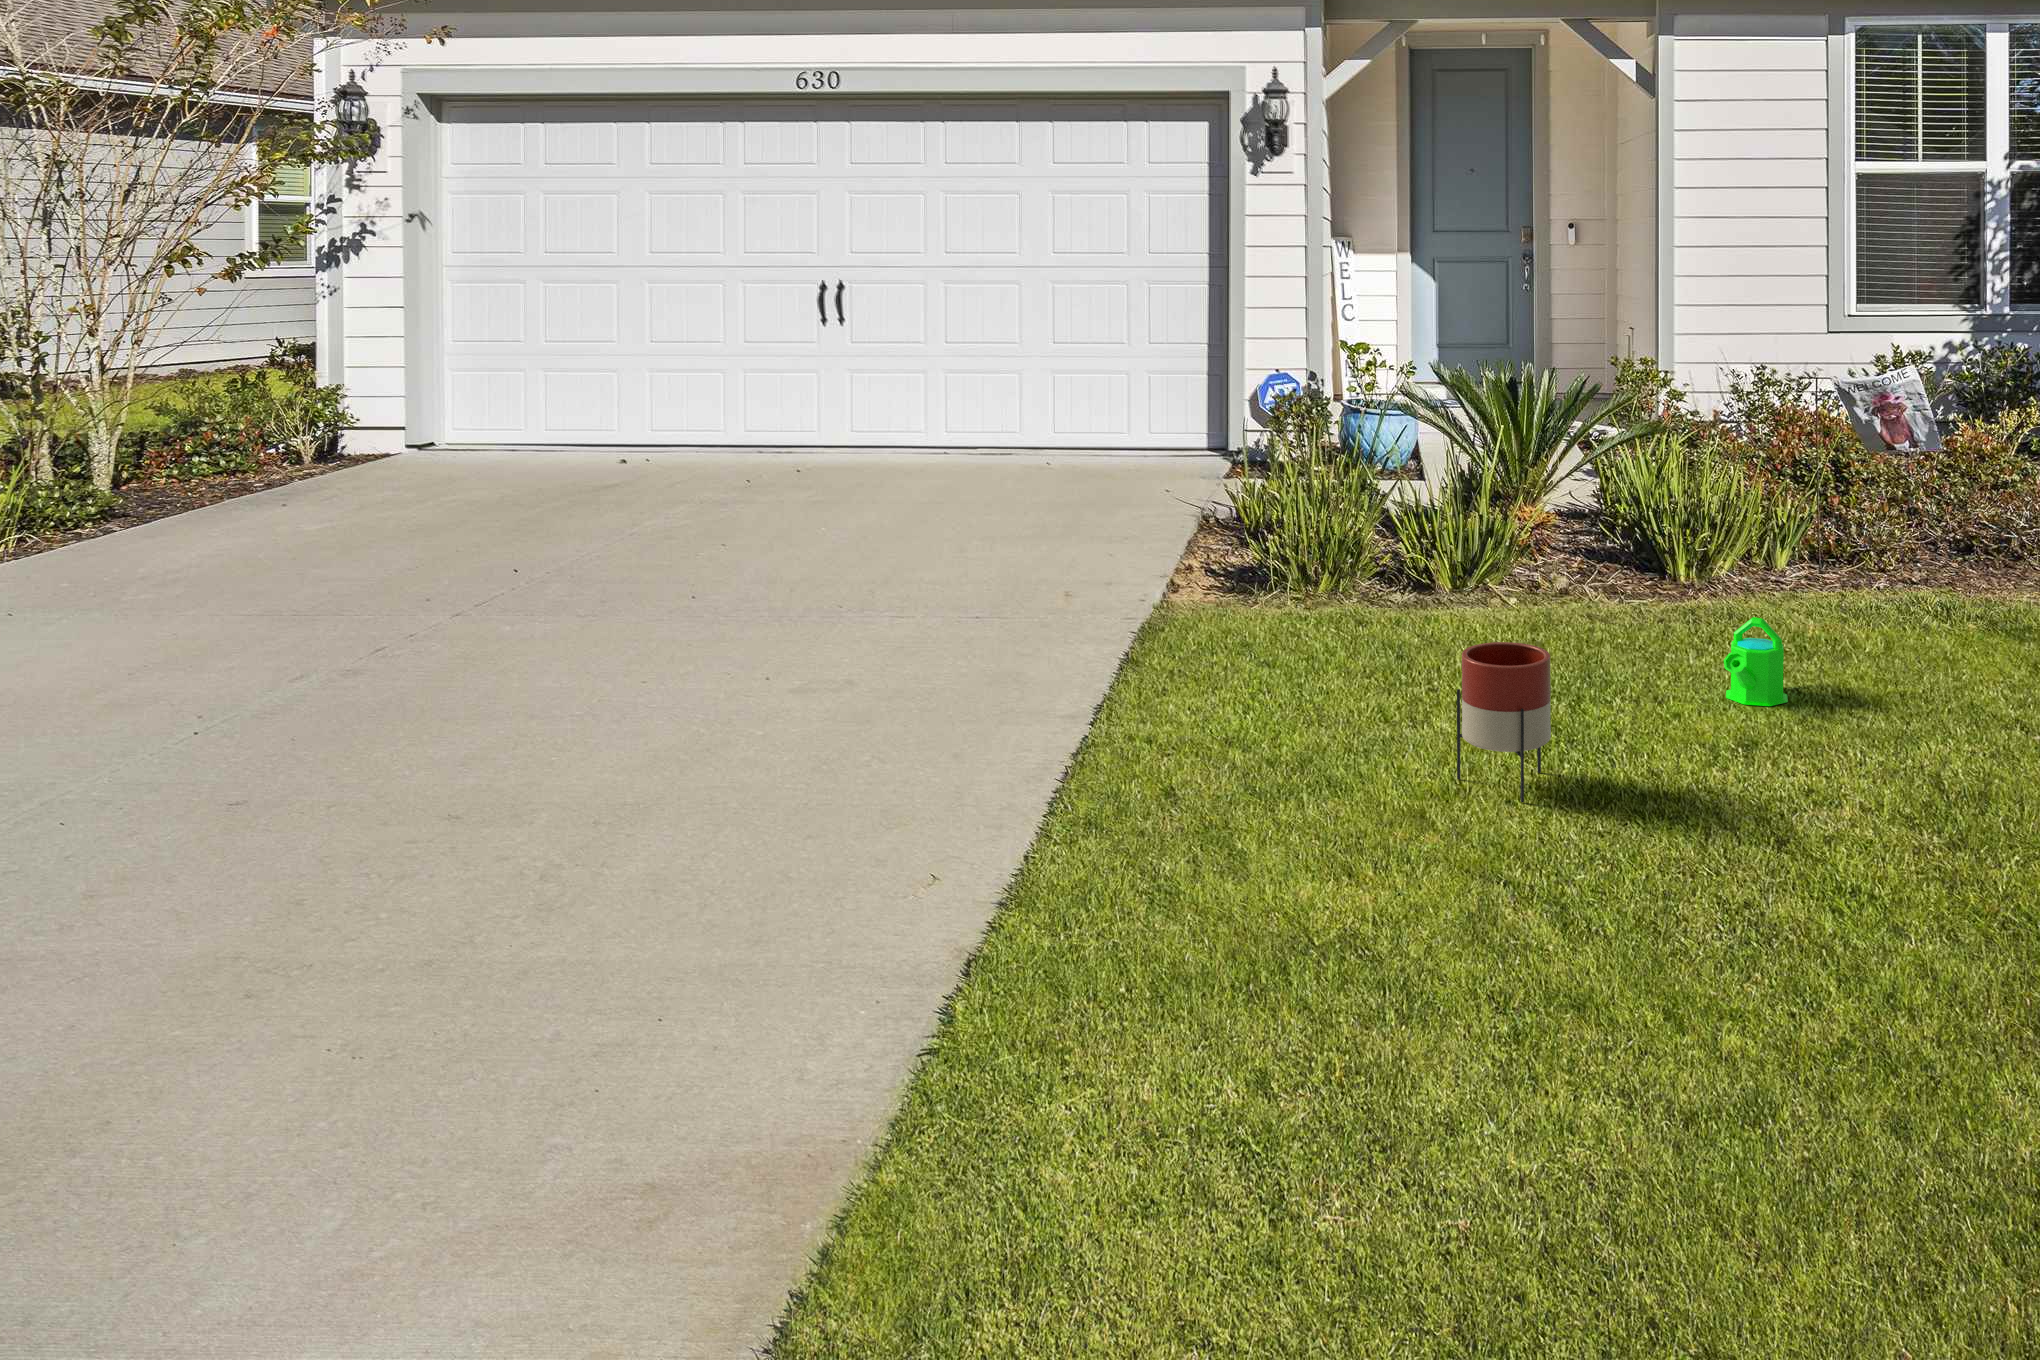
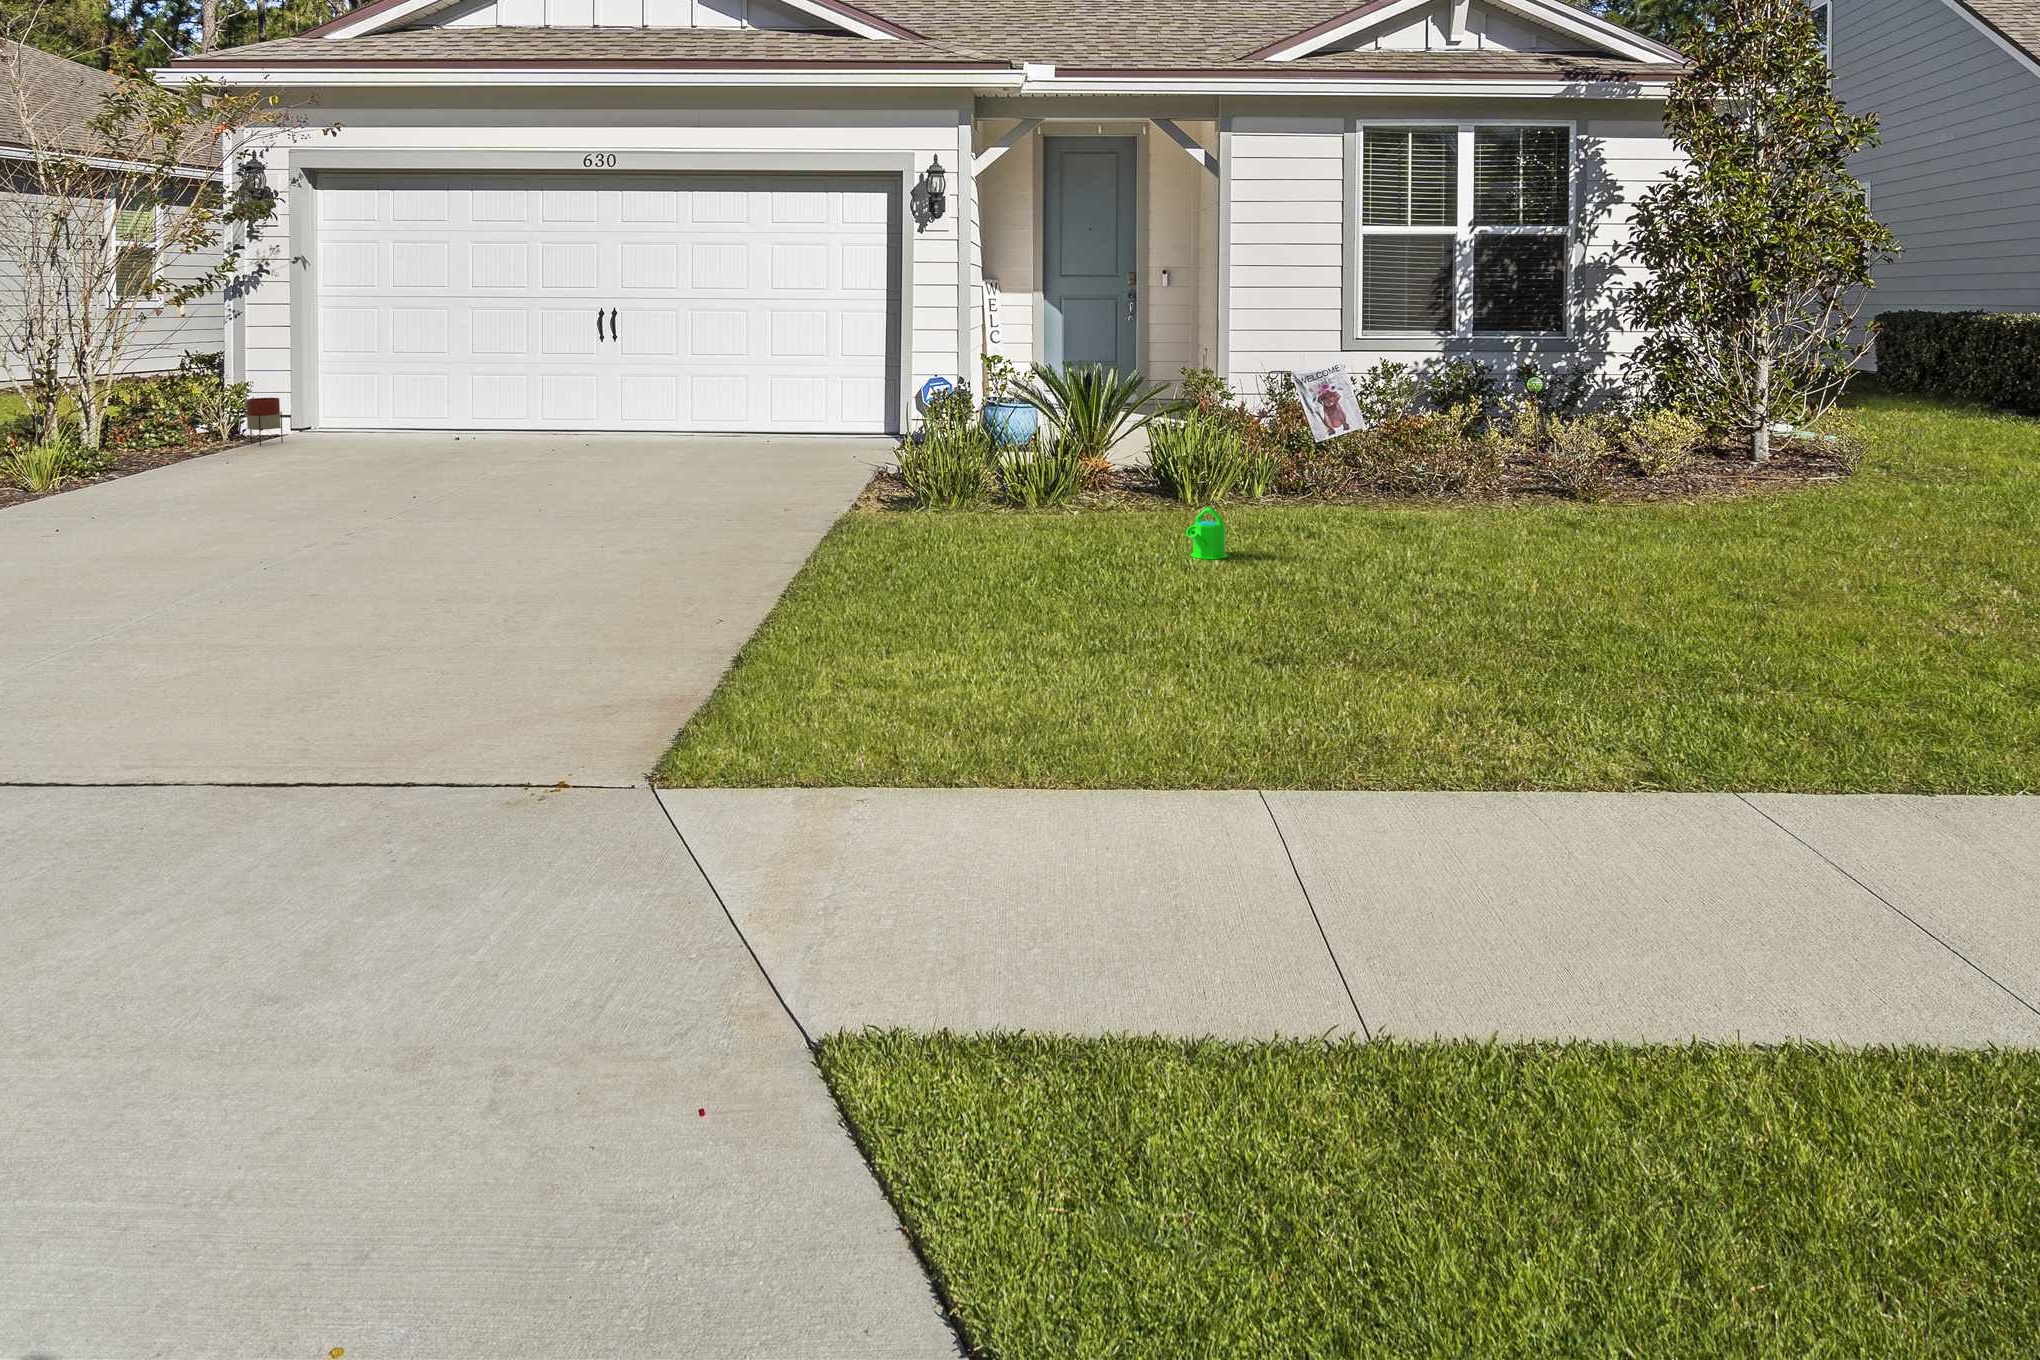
planter: present [1457,642,1551,802] -> present [247,398,283,446]

